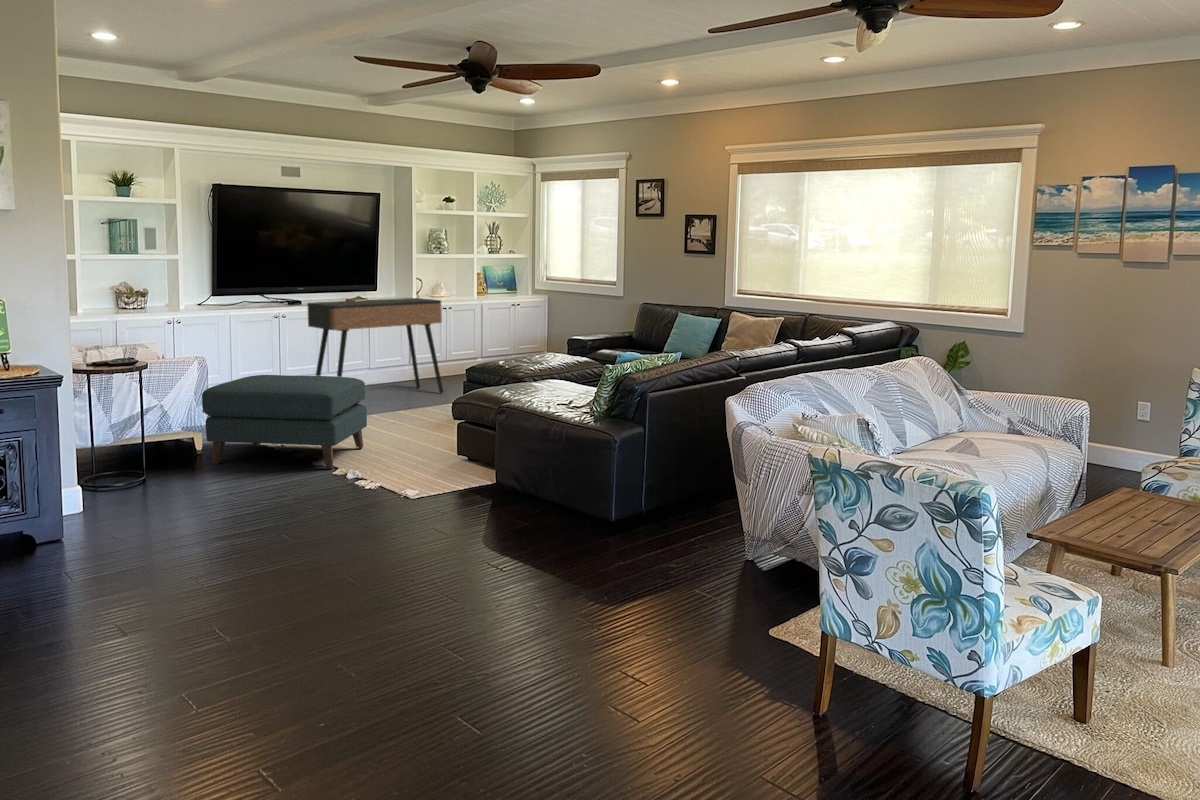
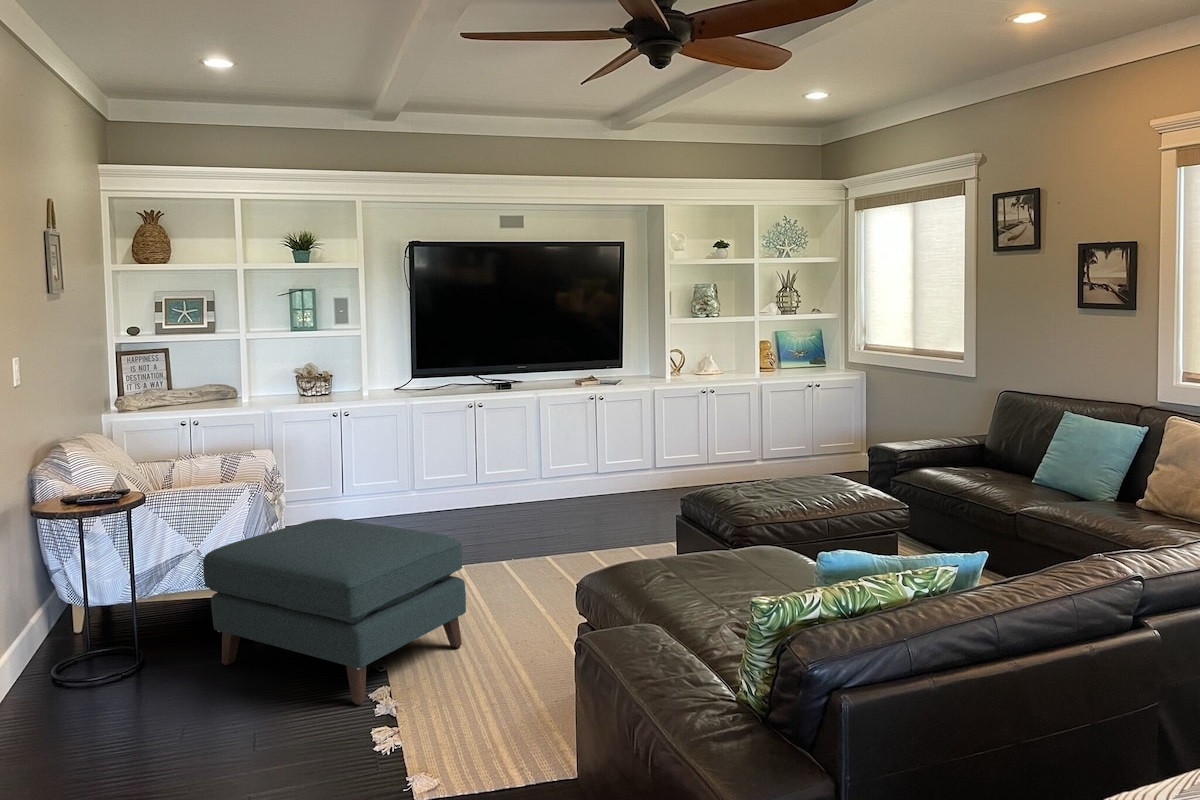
console table: present [307,298,443,393] -> none [493,381,682,539]

